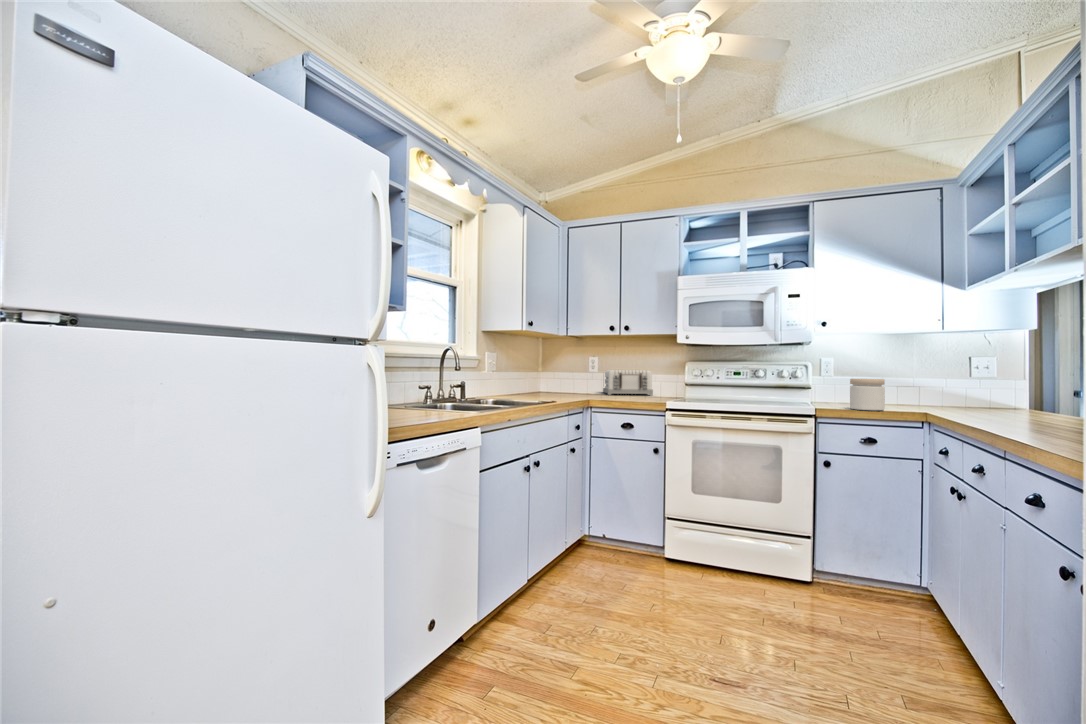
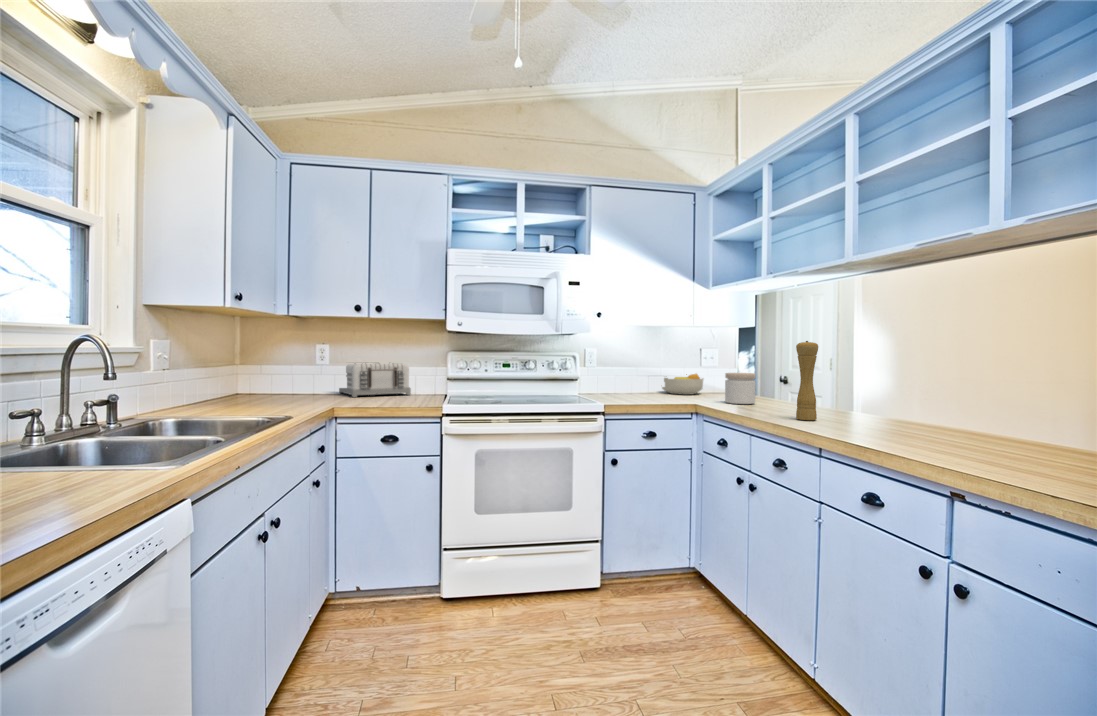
pepper mill: none [1025,341,1055,430] -> present [796,341,818,420]
jar: present [850,379,885,411] -> present [725,373,756,404]
fruit bowl: none [917,381,976,407] -> present [662,374,703,395]

